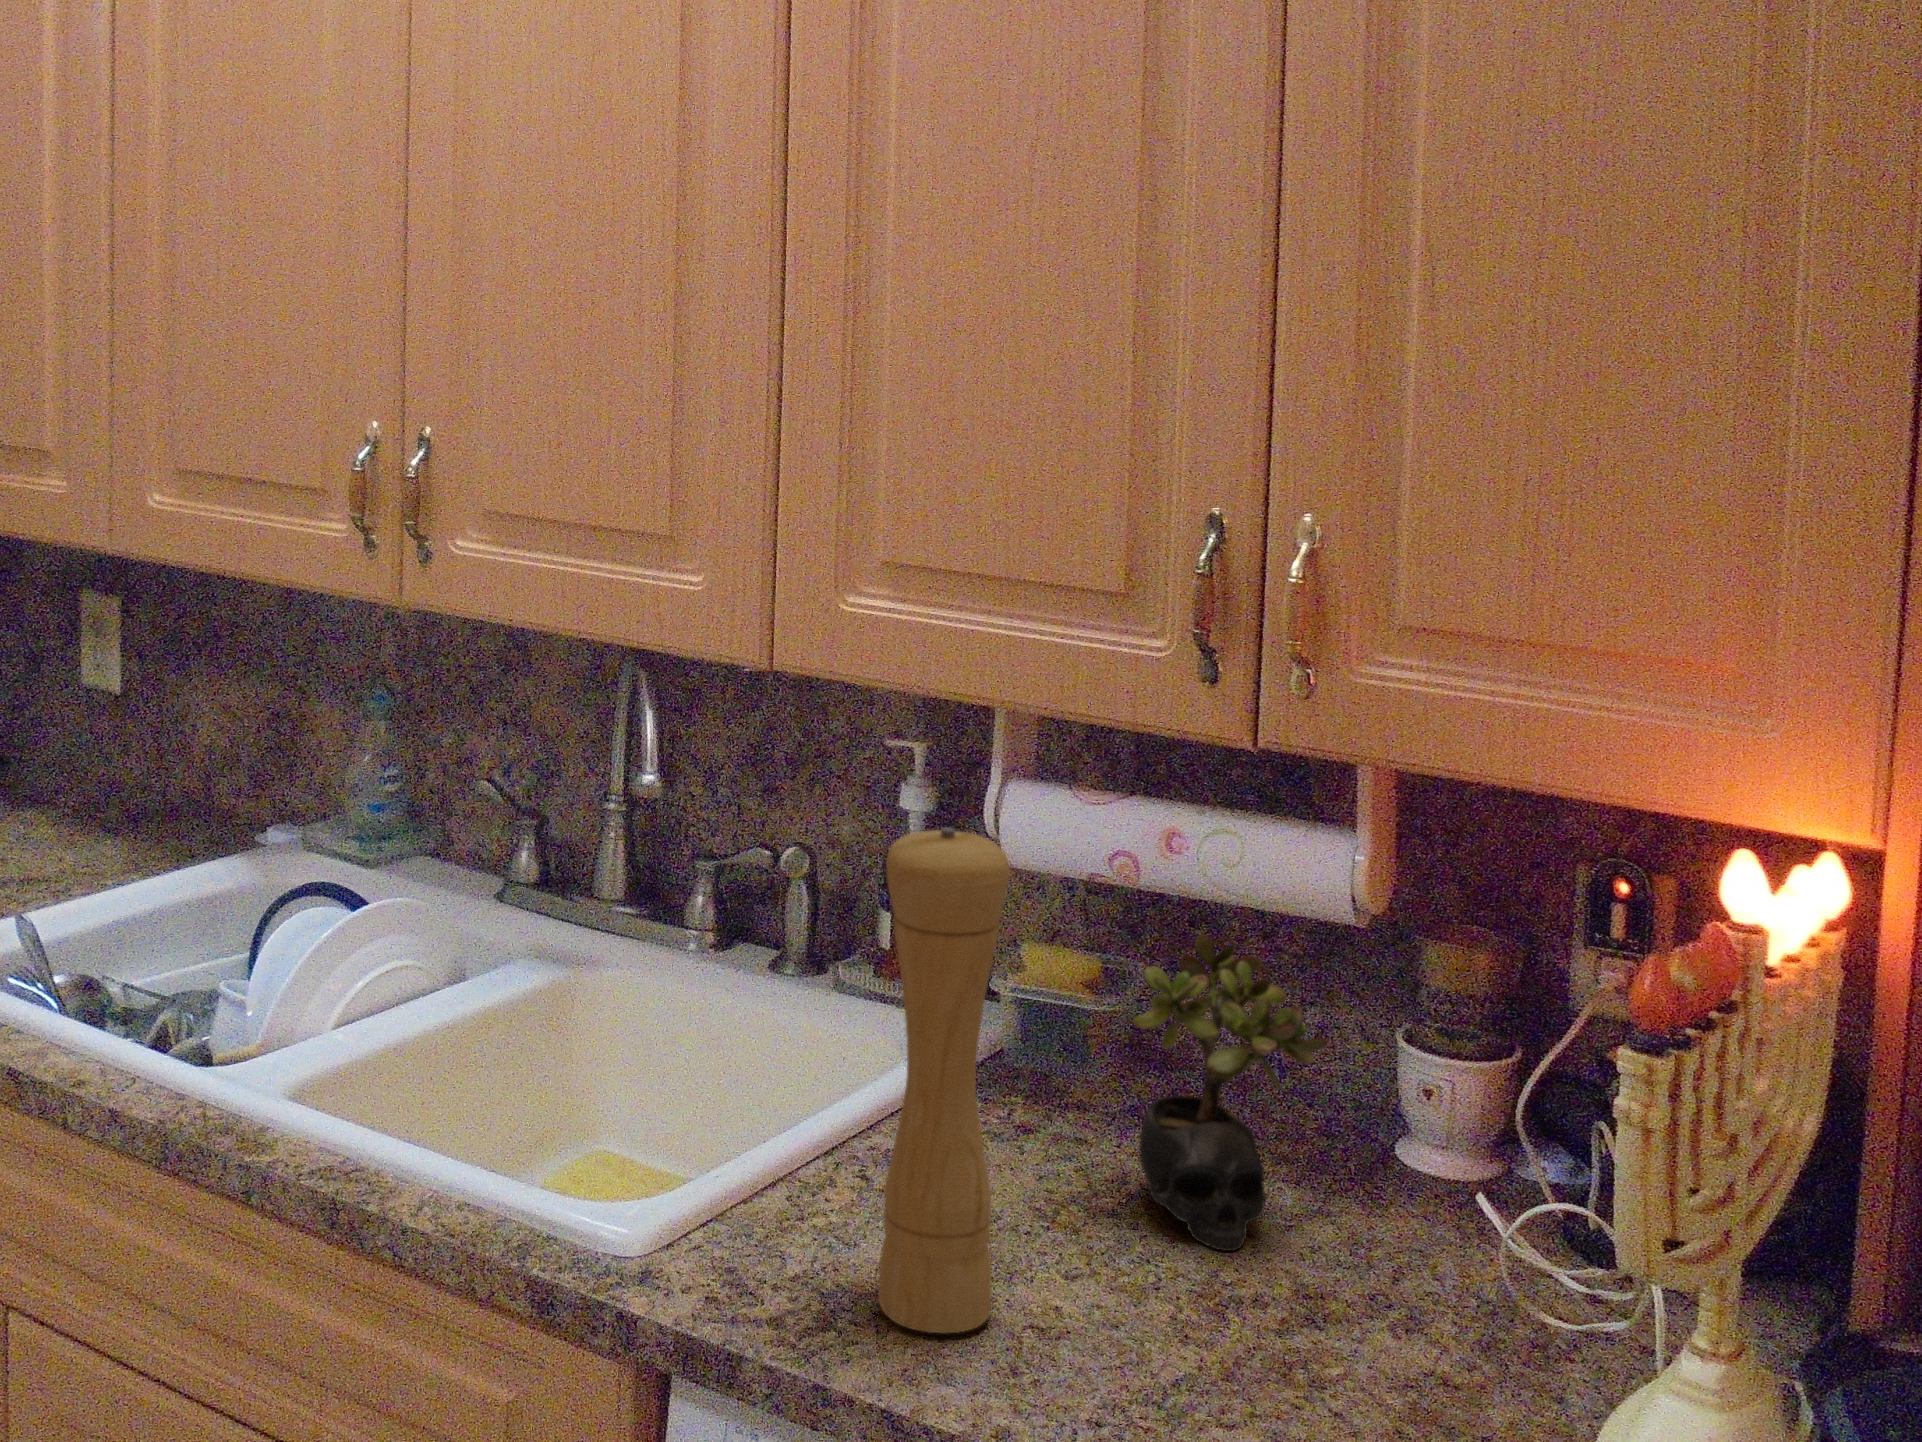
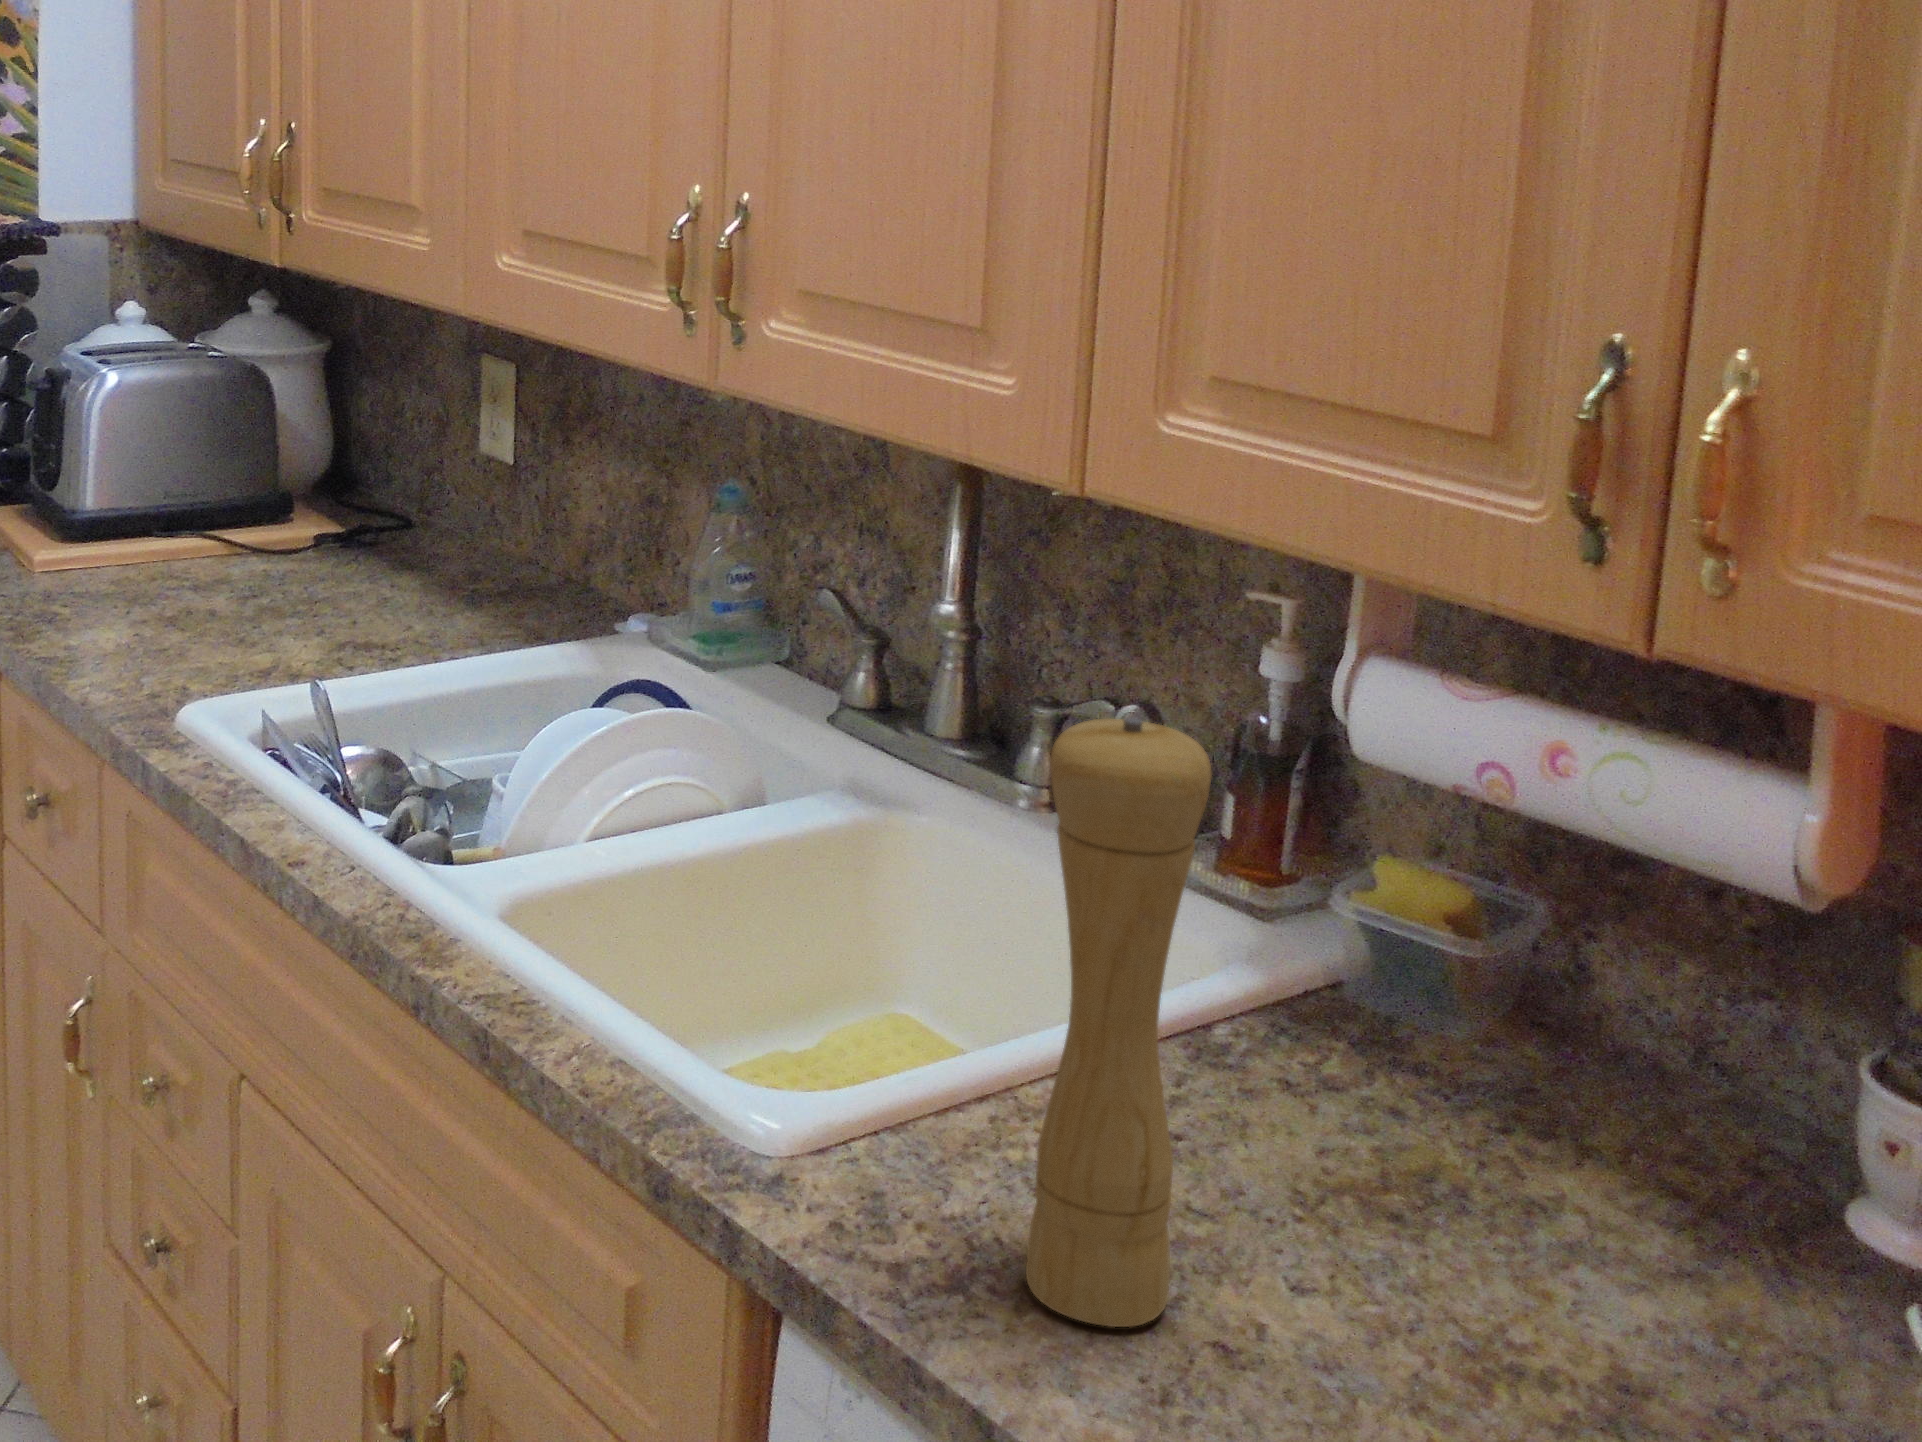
succulent plant: present [1132,933,1328,1251] -> none [1436,893,1715,1304]

